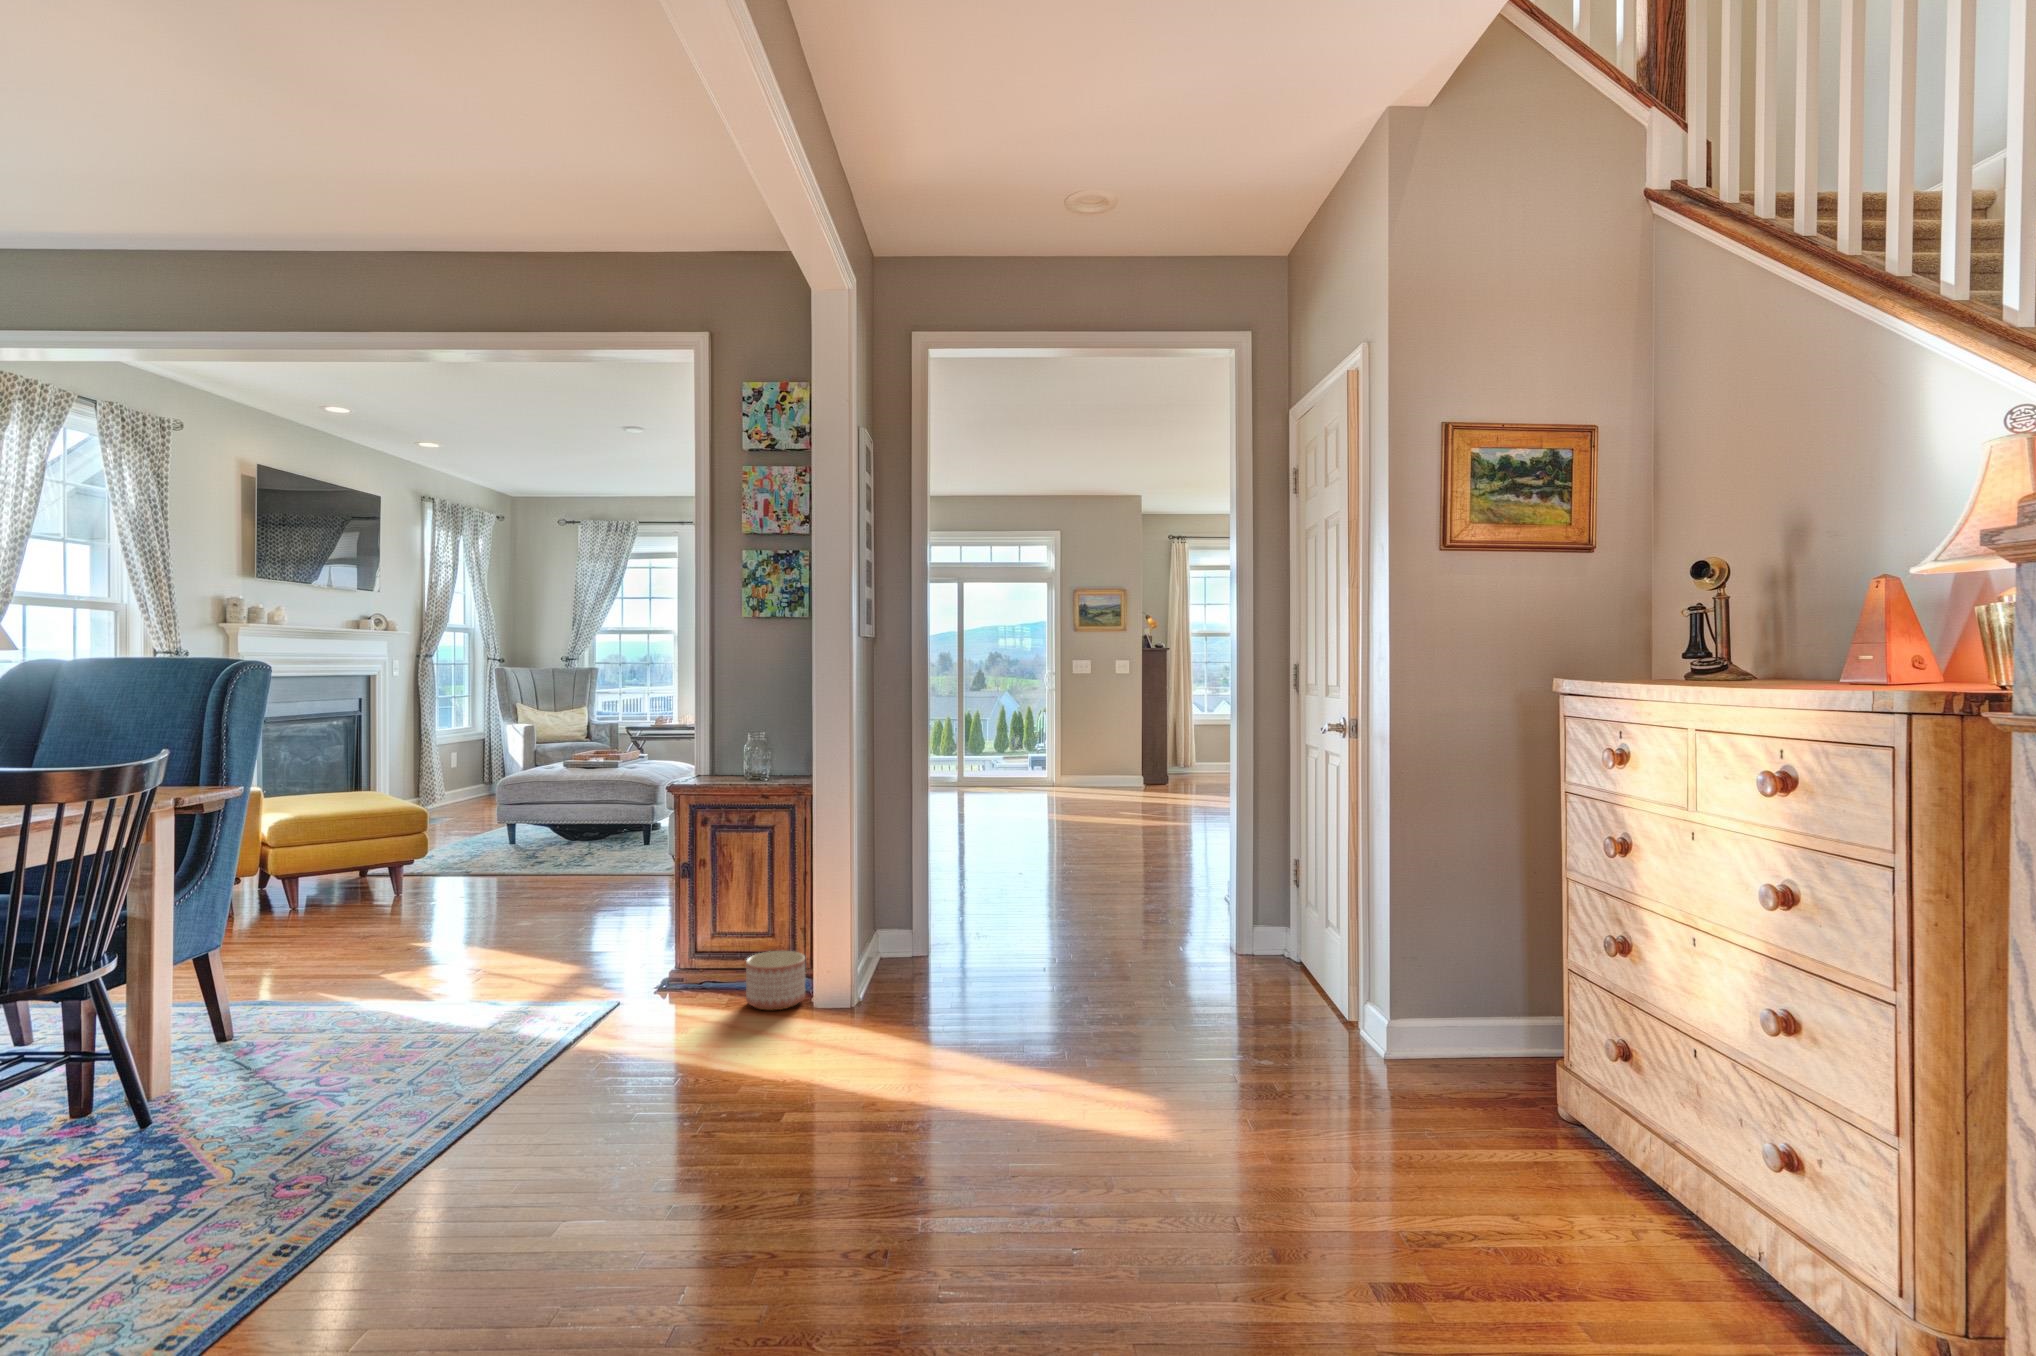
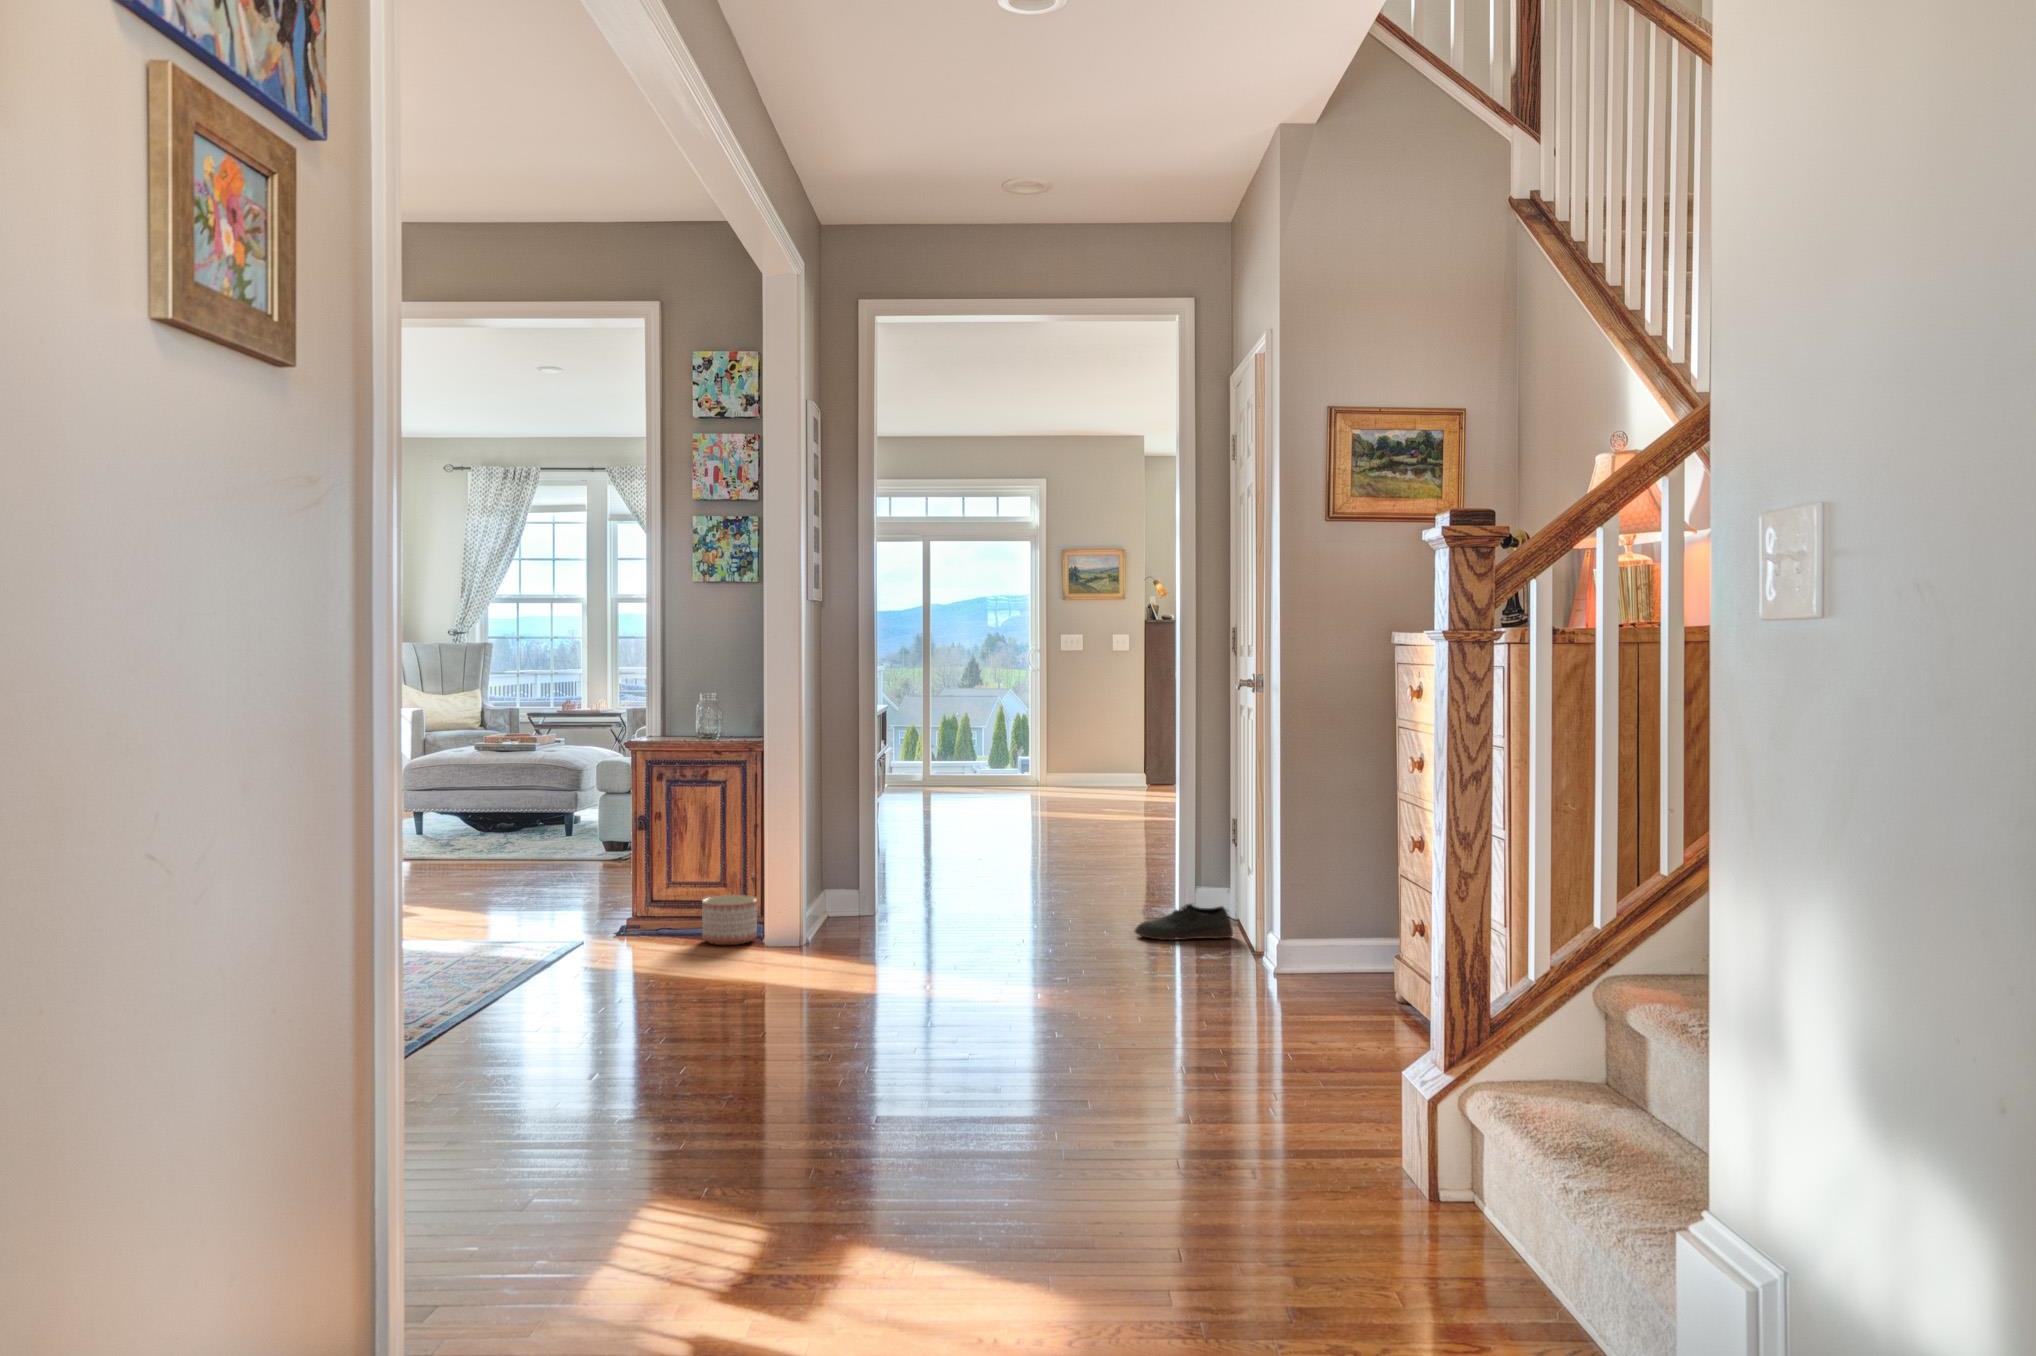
shoe: none [1207,957,1312,1001] -> present [1135,904,1233,940]

